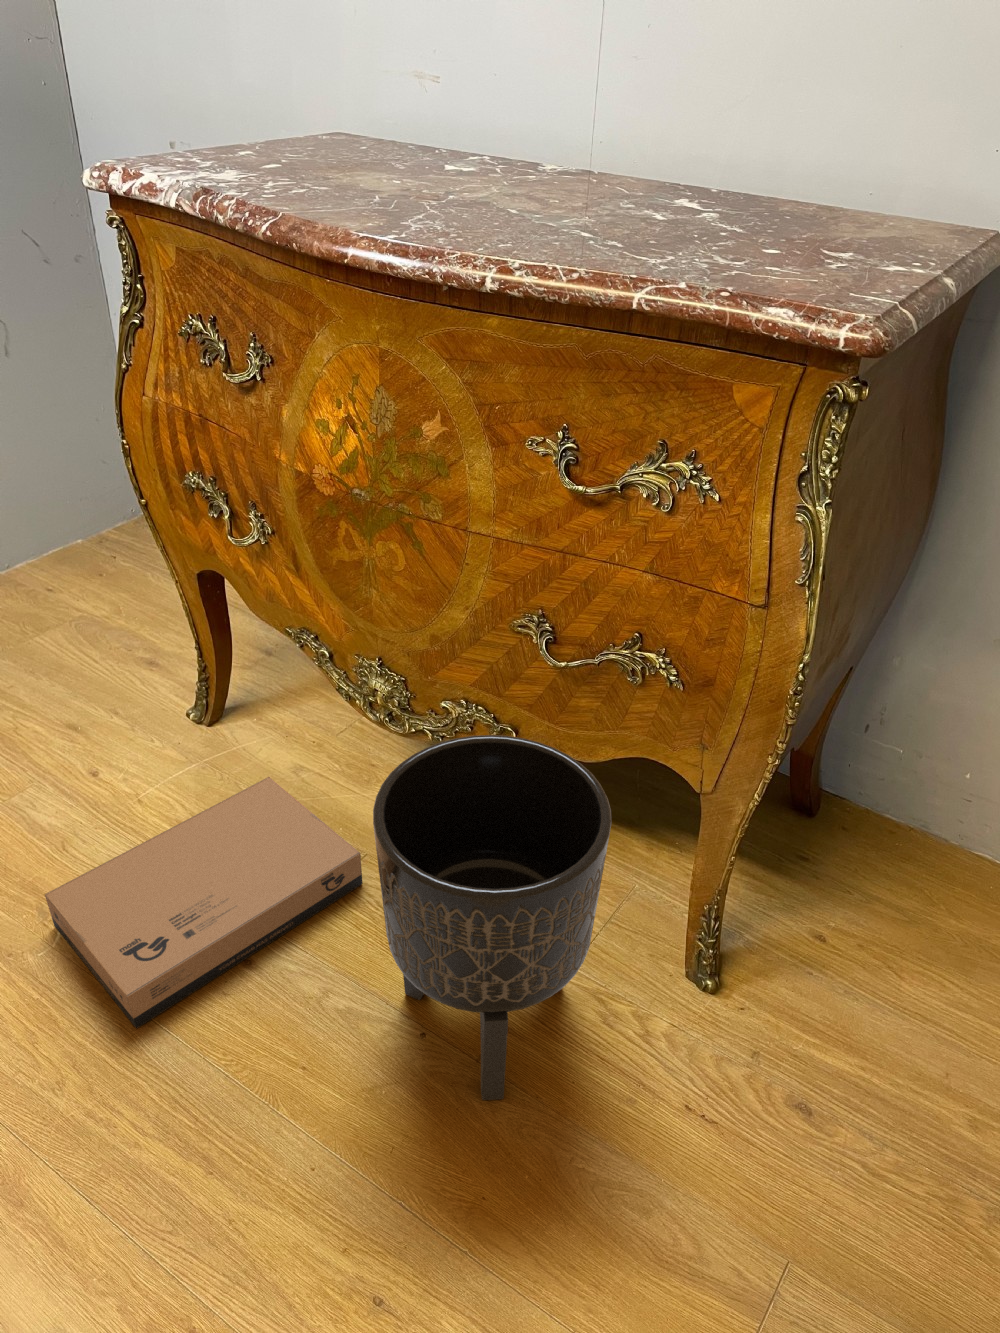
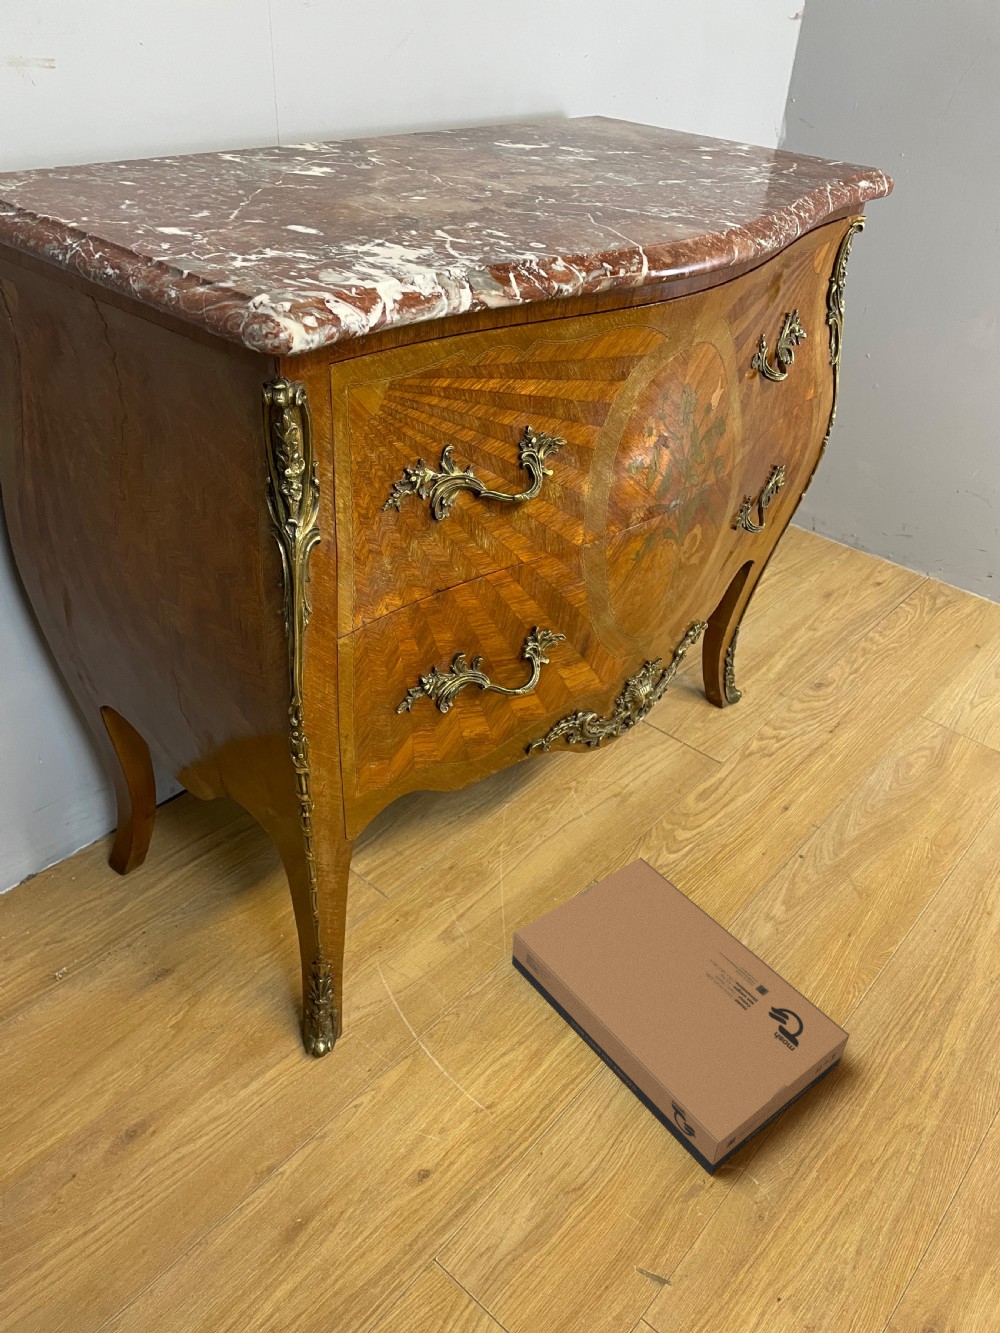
planter: present [373,735,611,1100] -> none [724,578,931,864]

